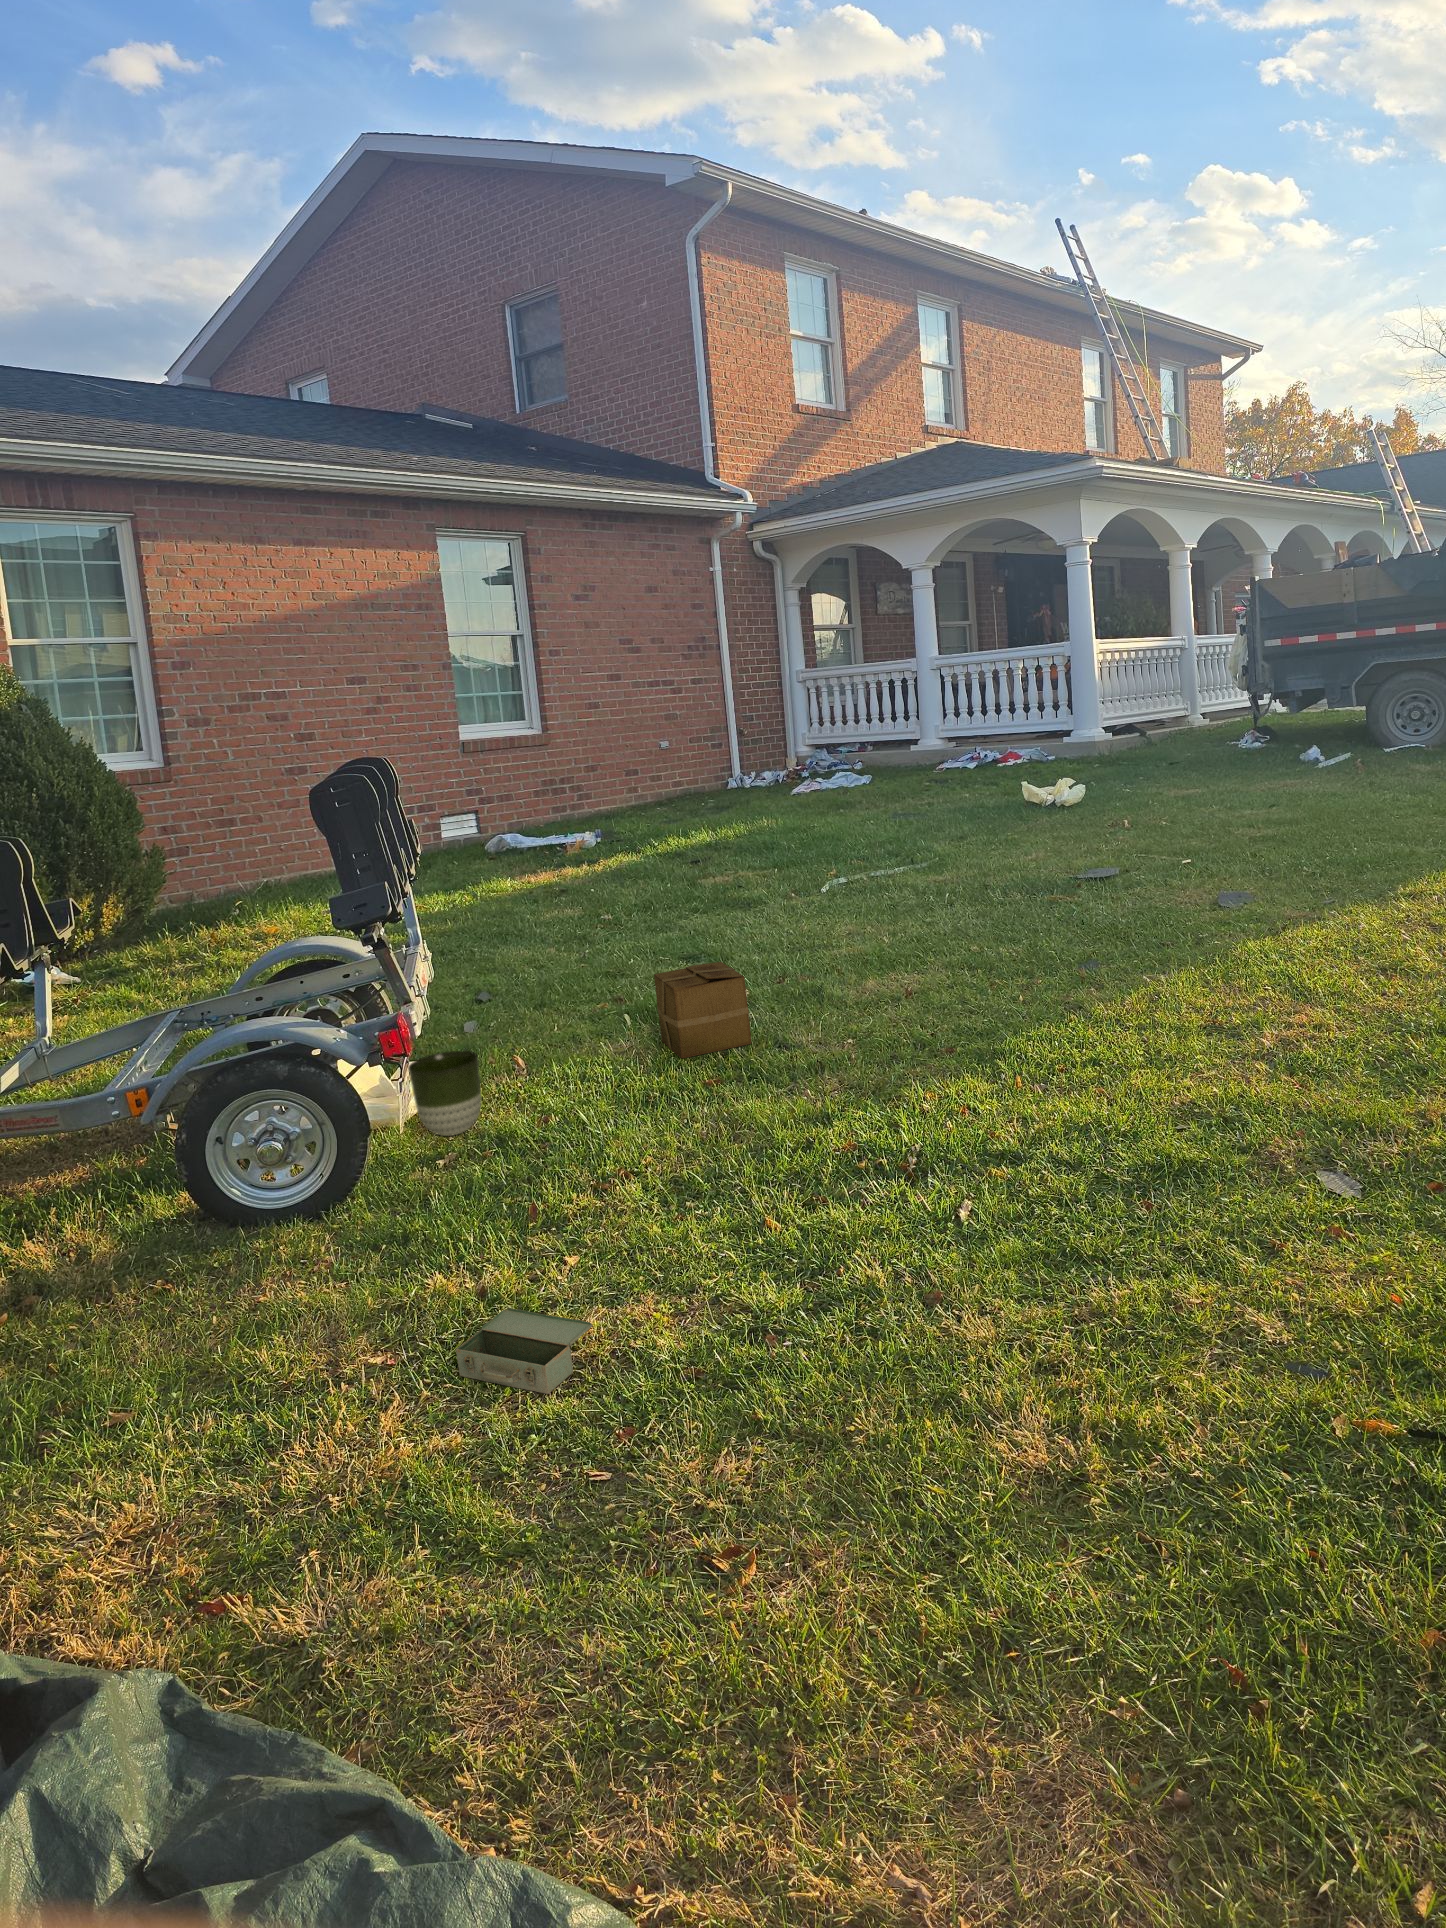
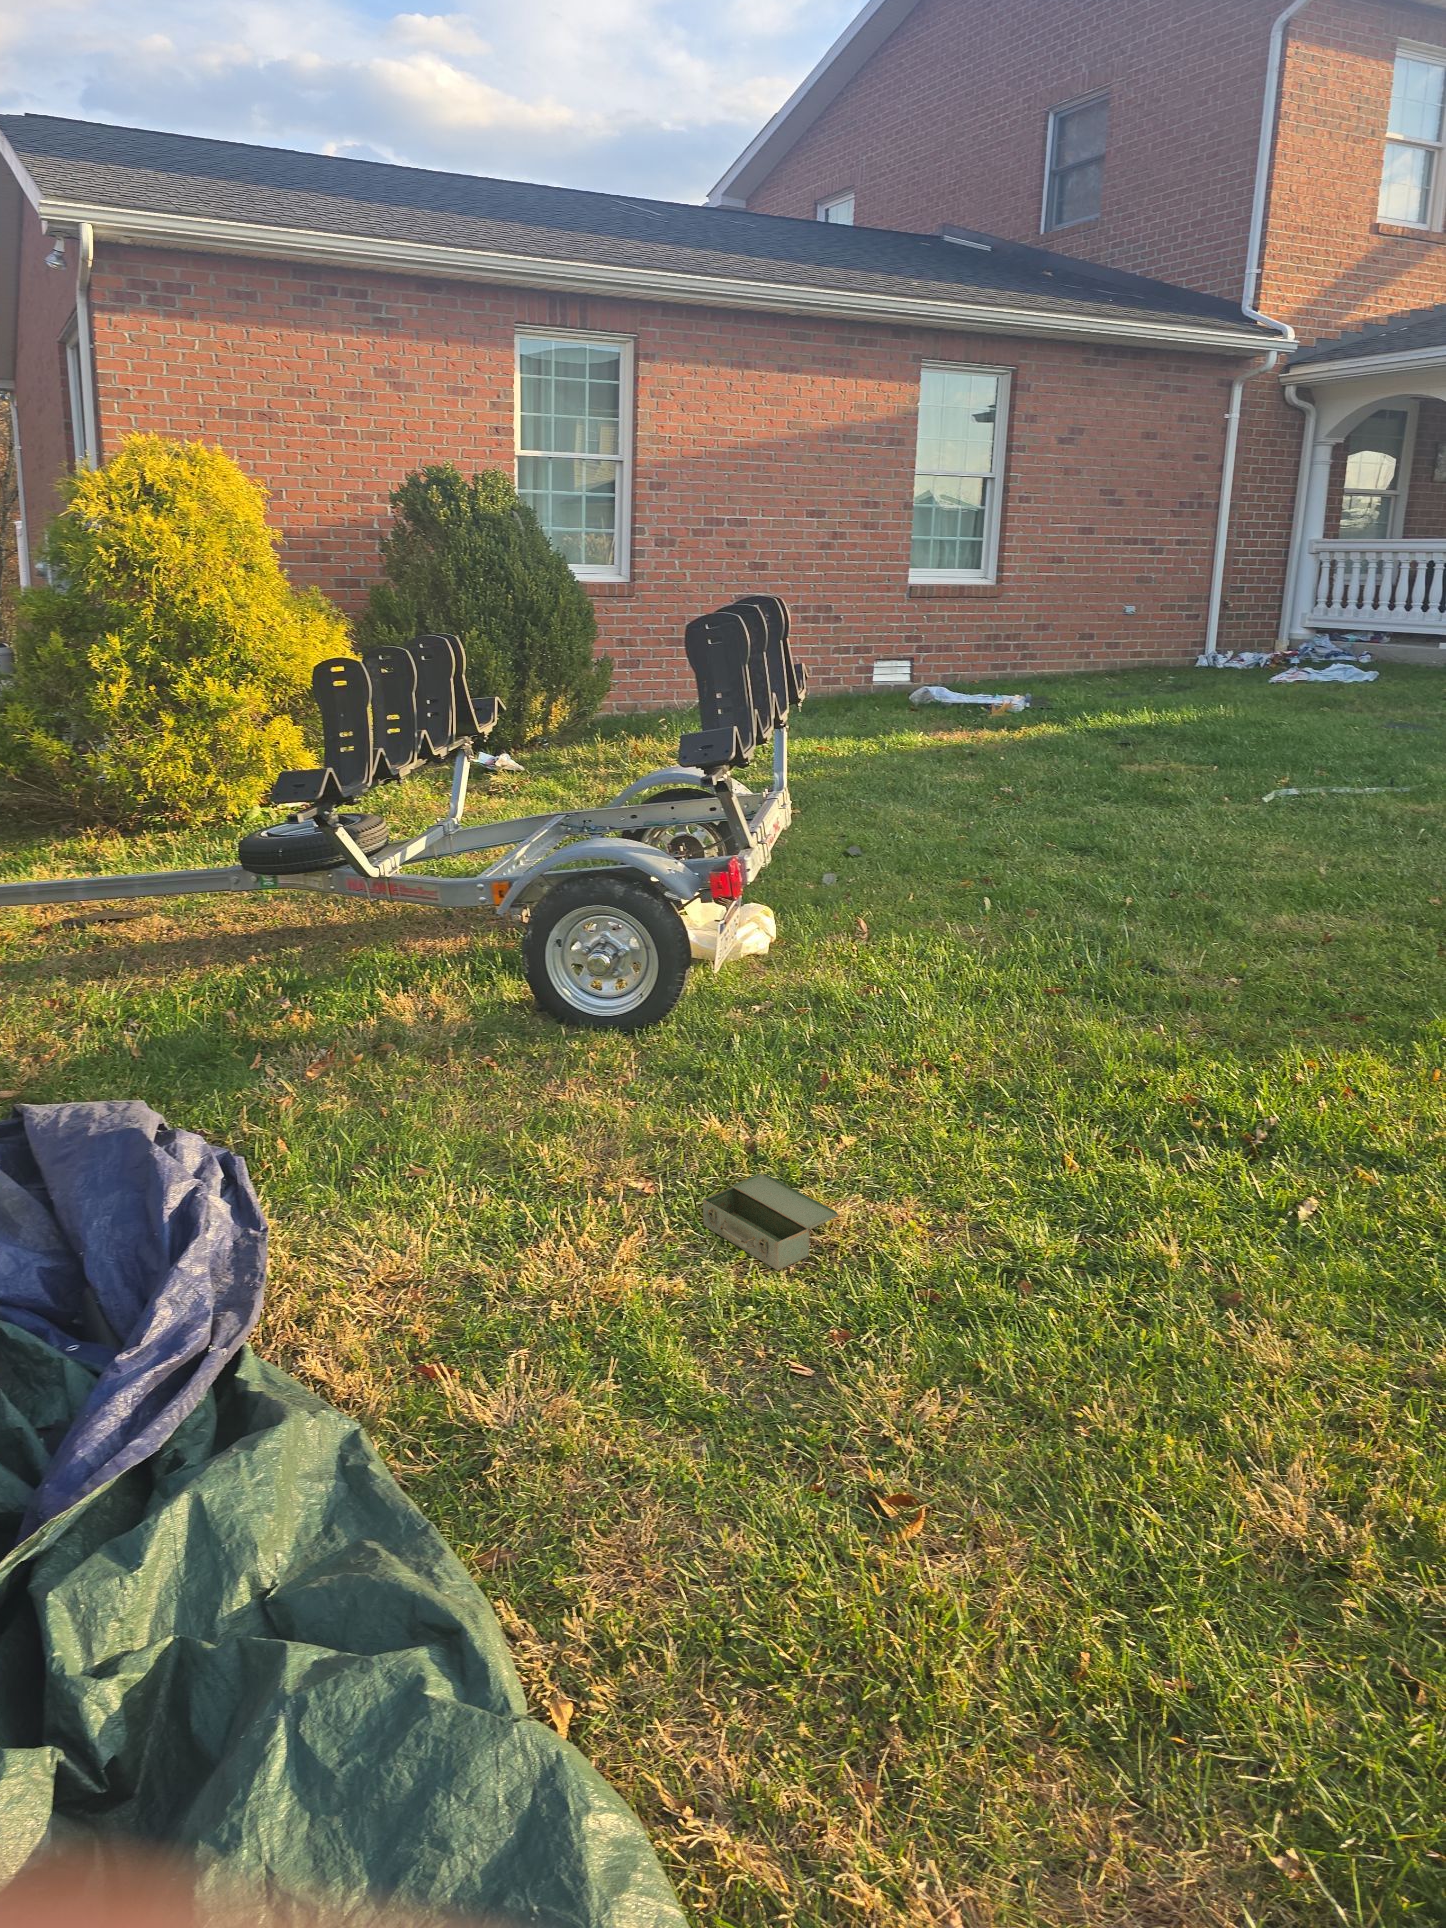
cardboard box: present [654,962,752,1058] -> none [1021,858,1124,956]
planter: present [408,1051,481,1136] -> none [746,902,815,986]

